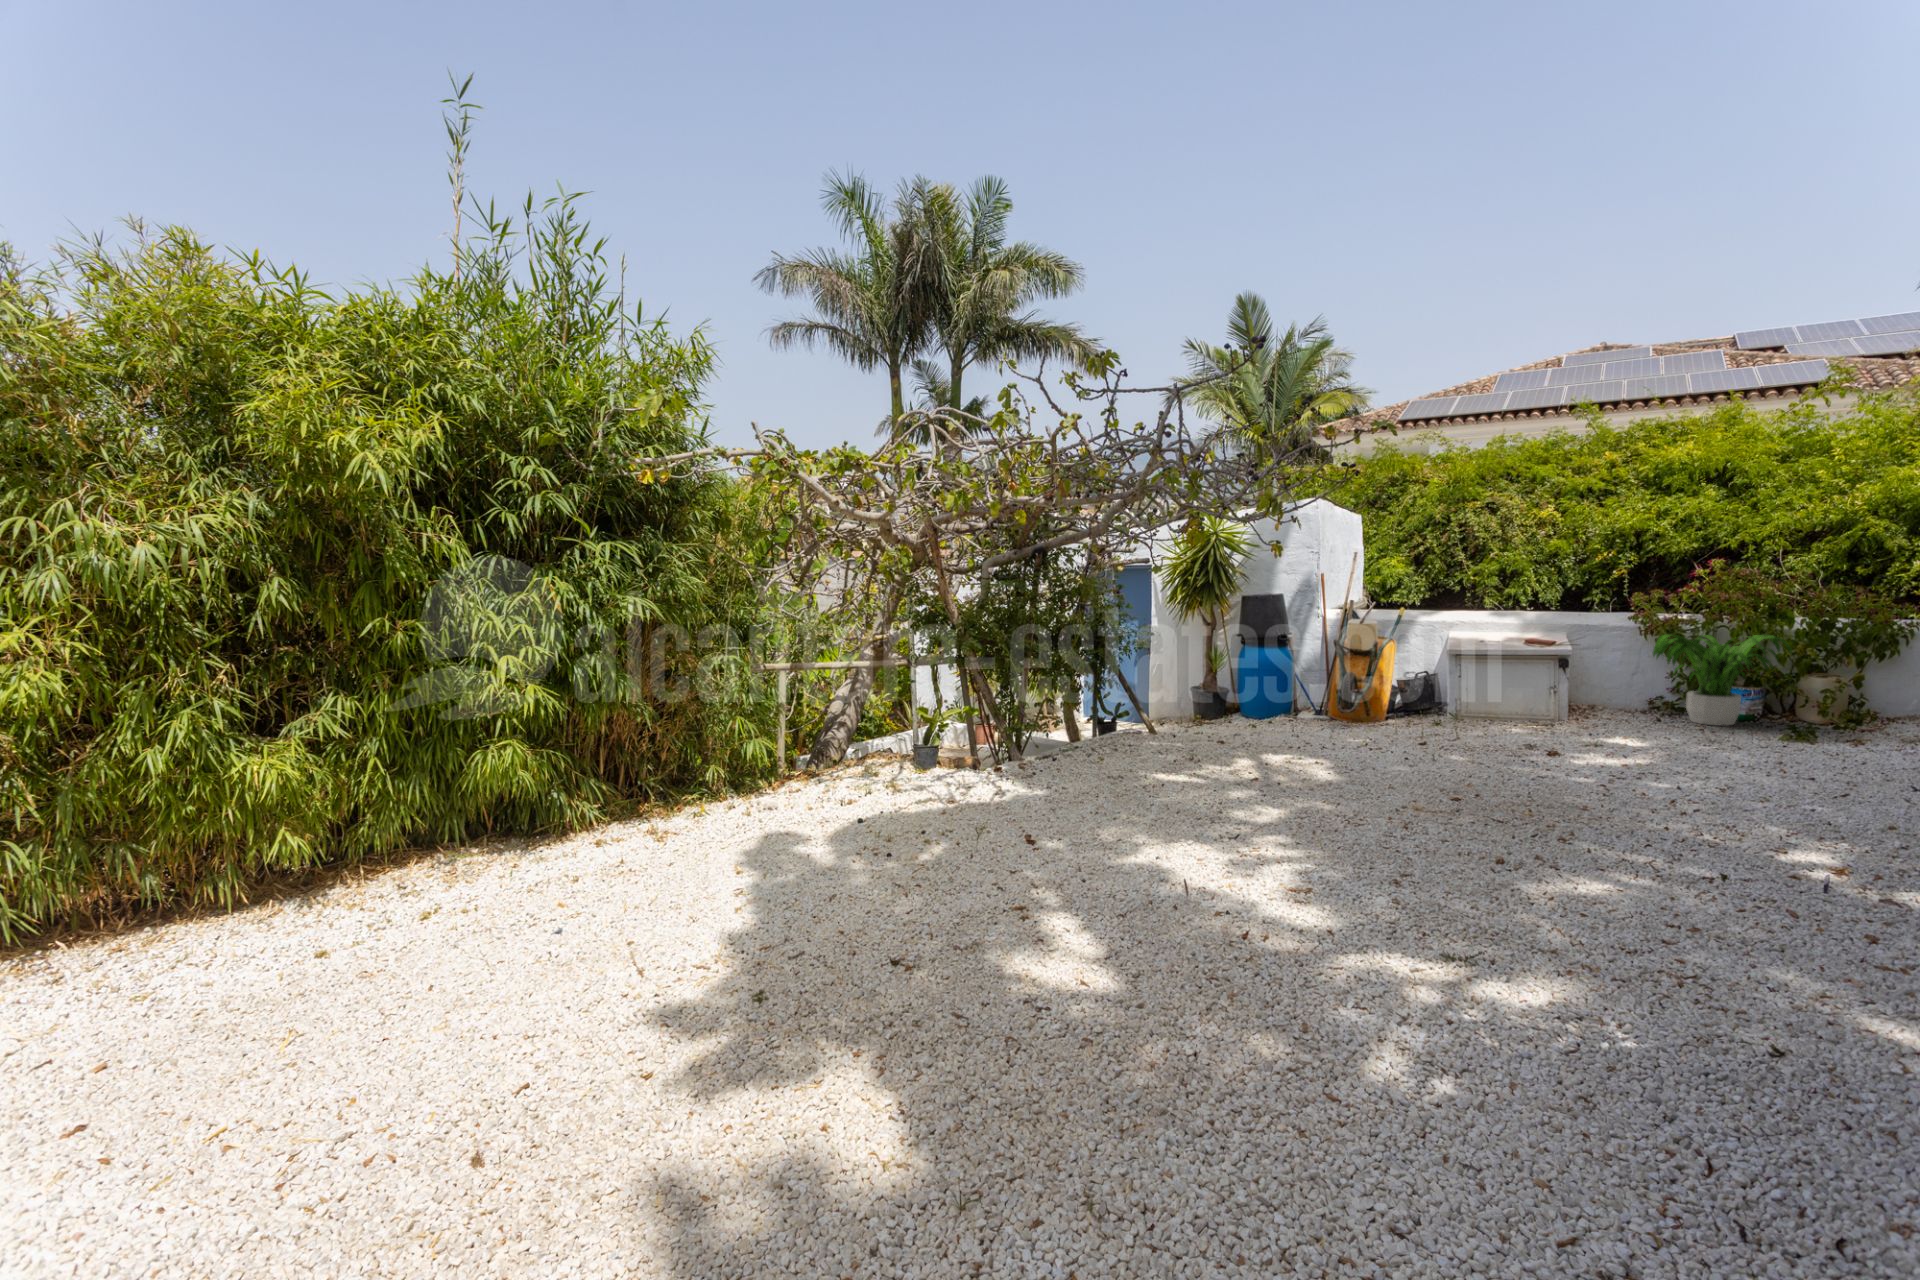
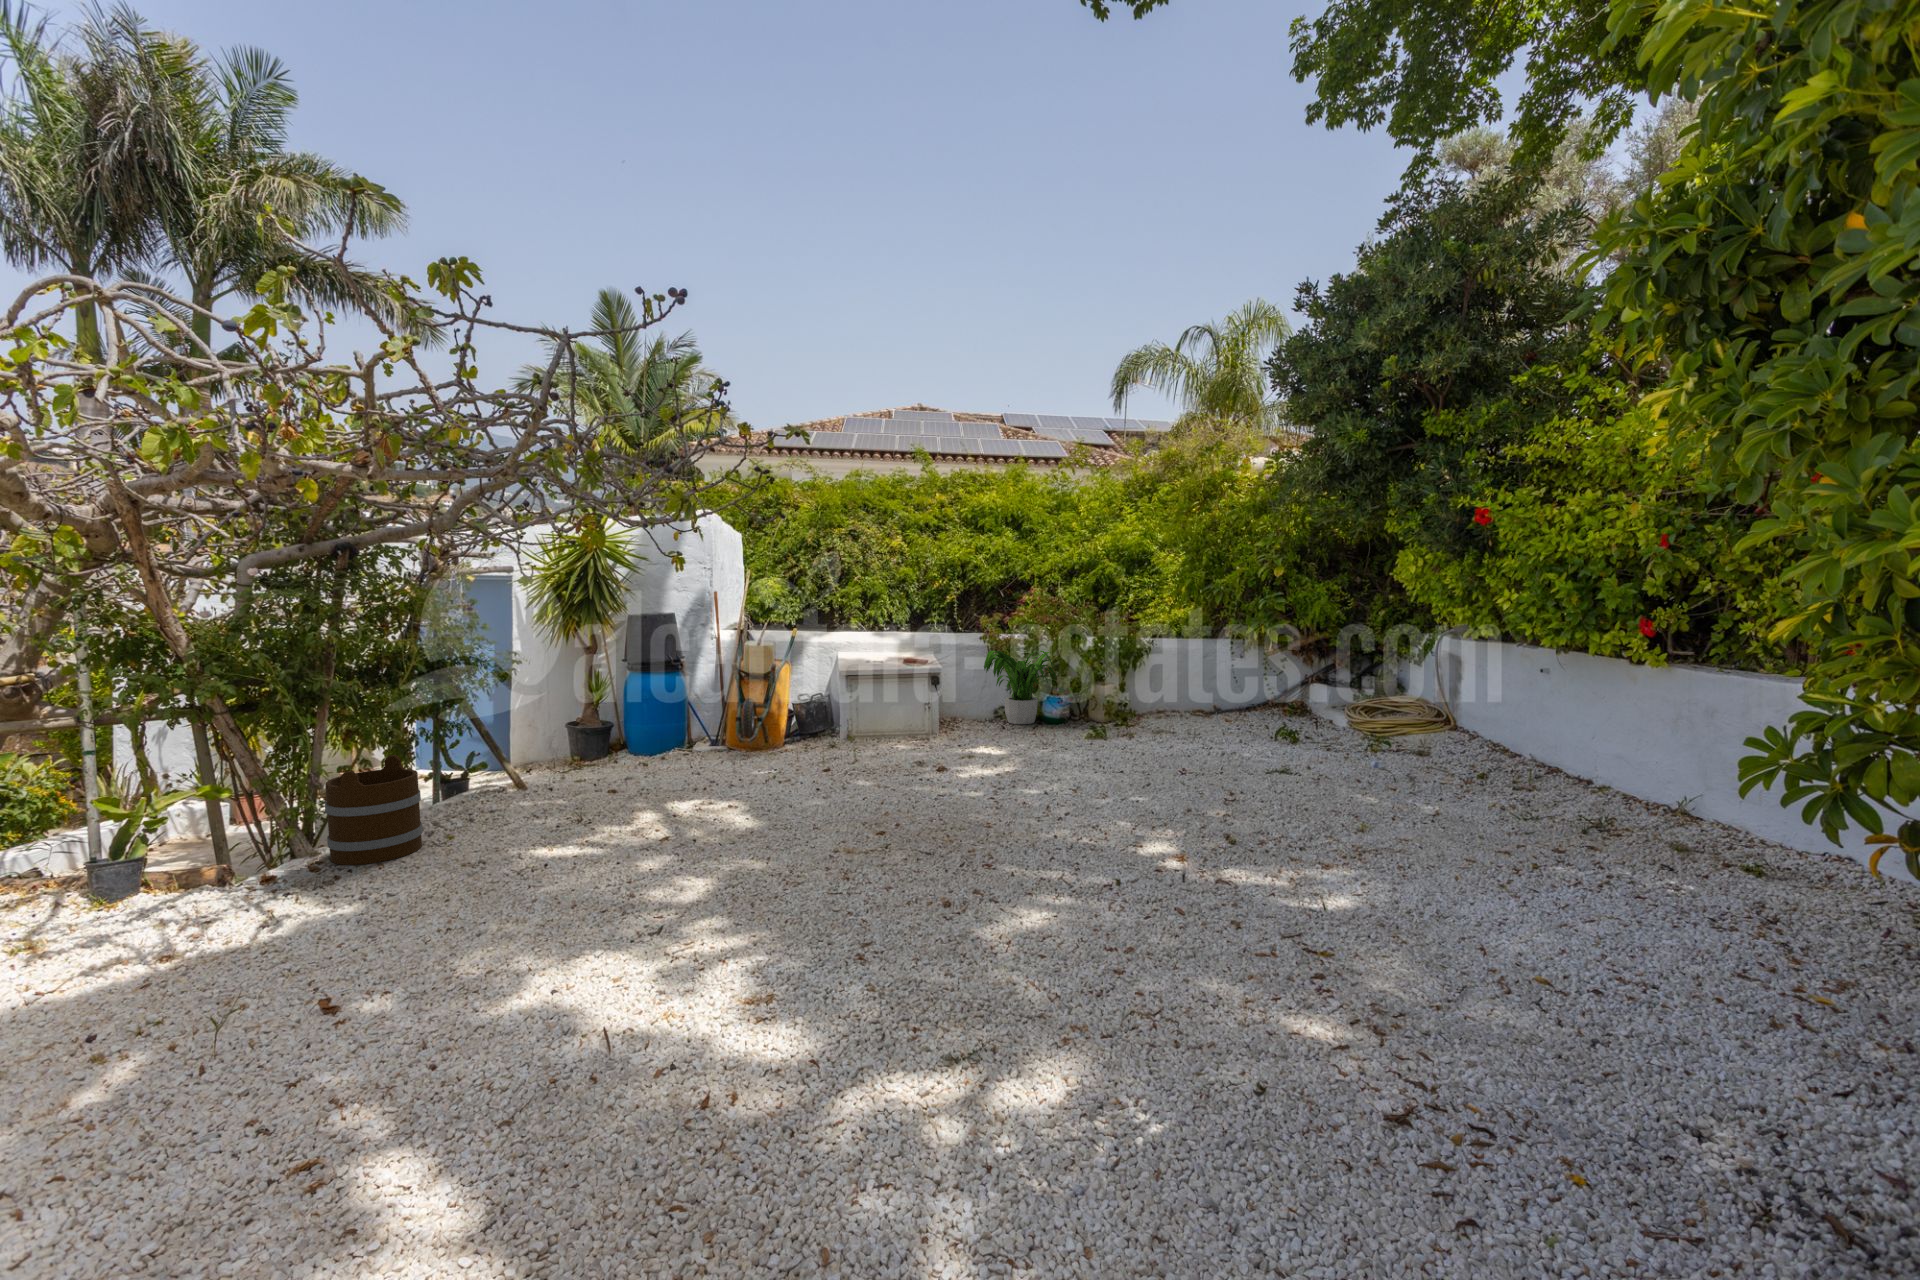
bucket: none [1029,696,1084,769] -> present [325,755,423,865]

